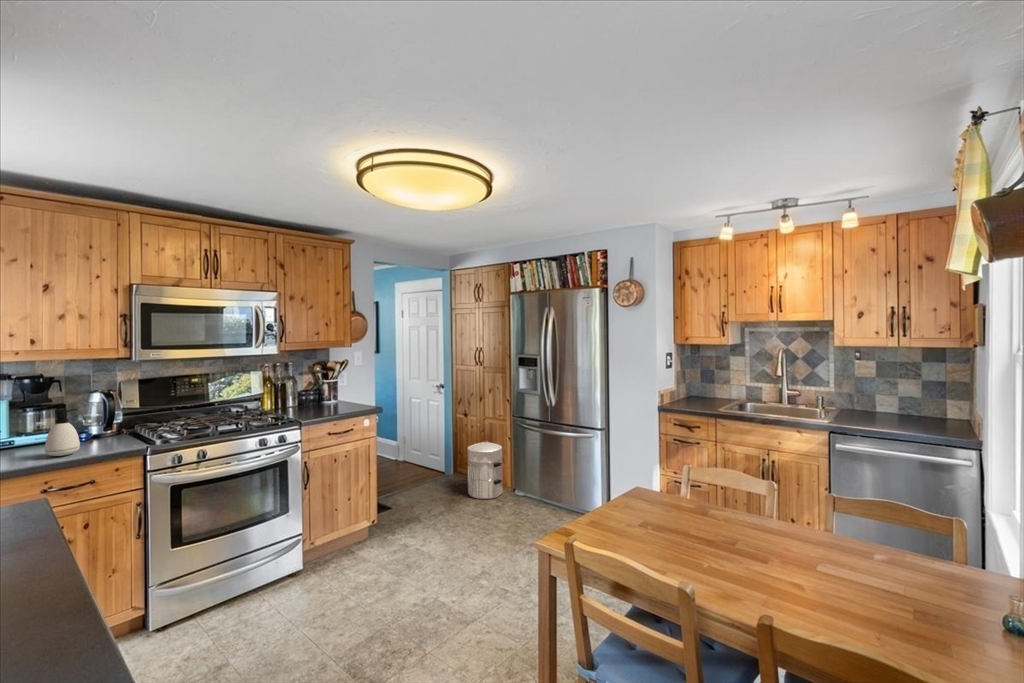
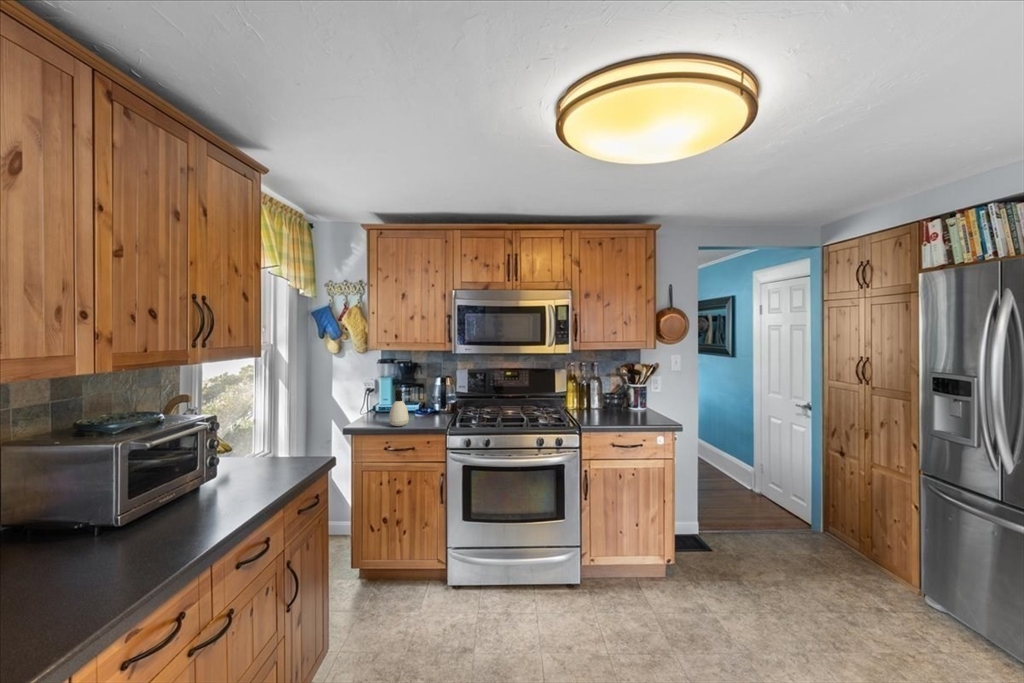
waste bin: present [467,441,503,499] -> none [828,501,894,595]

